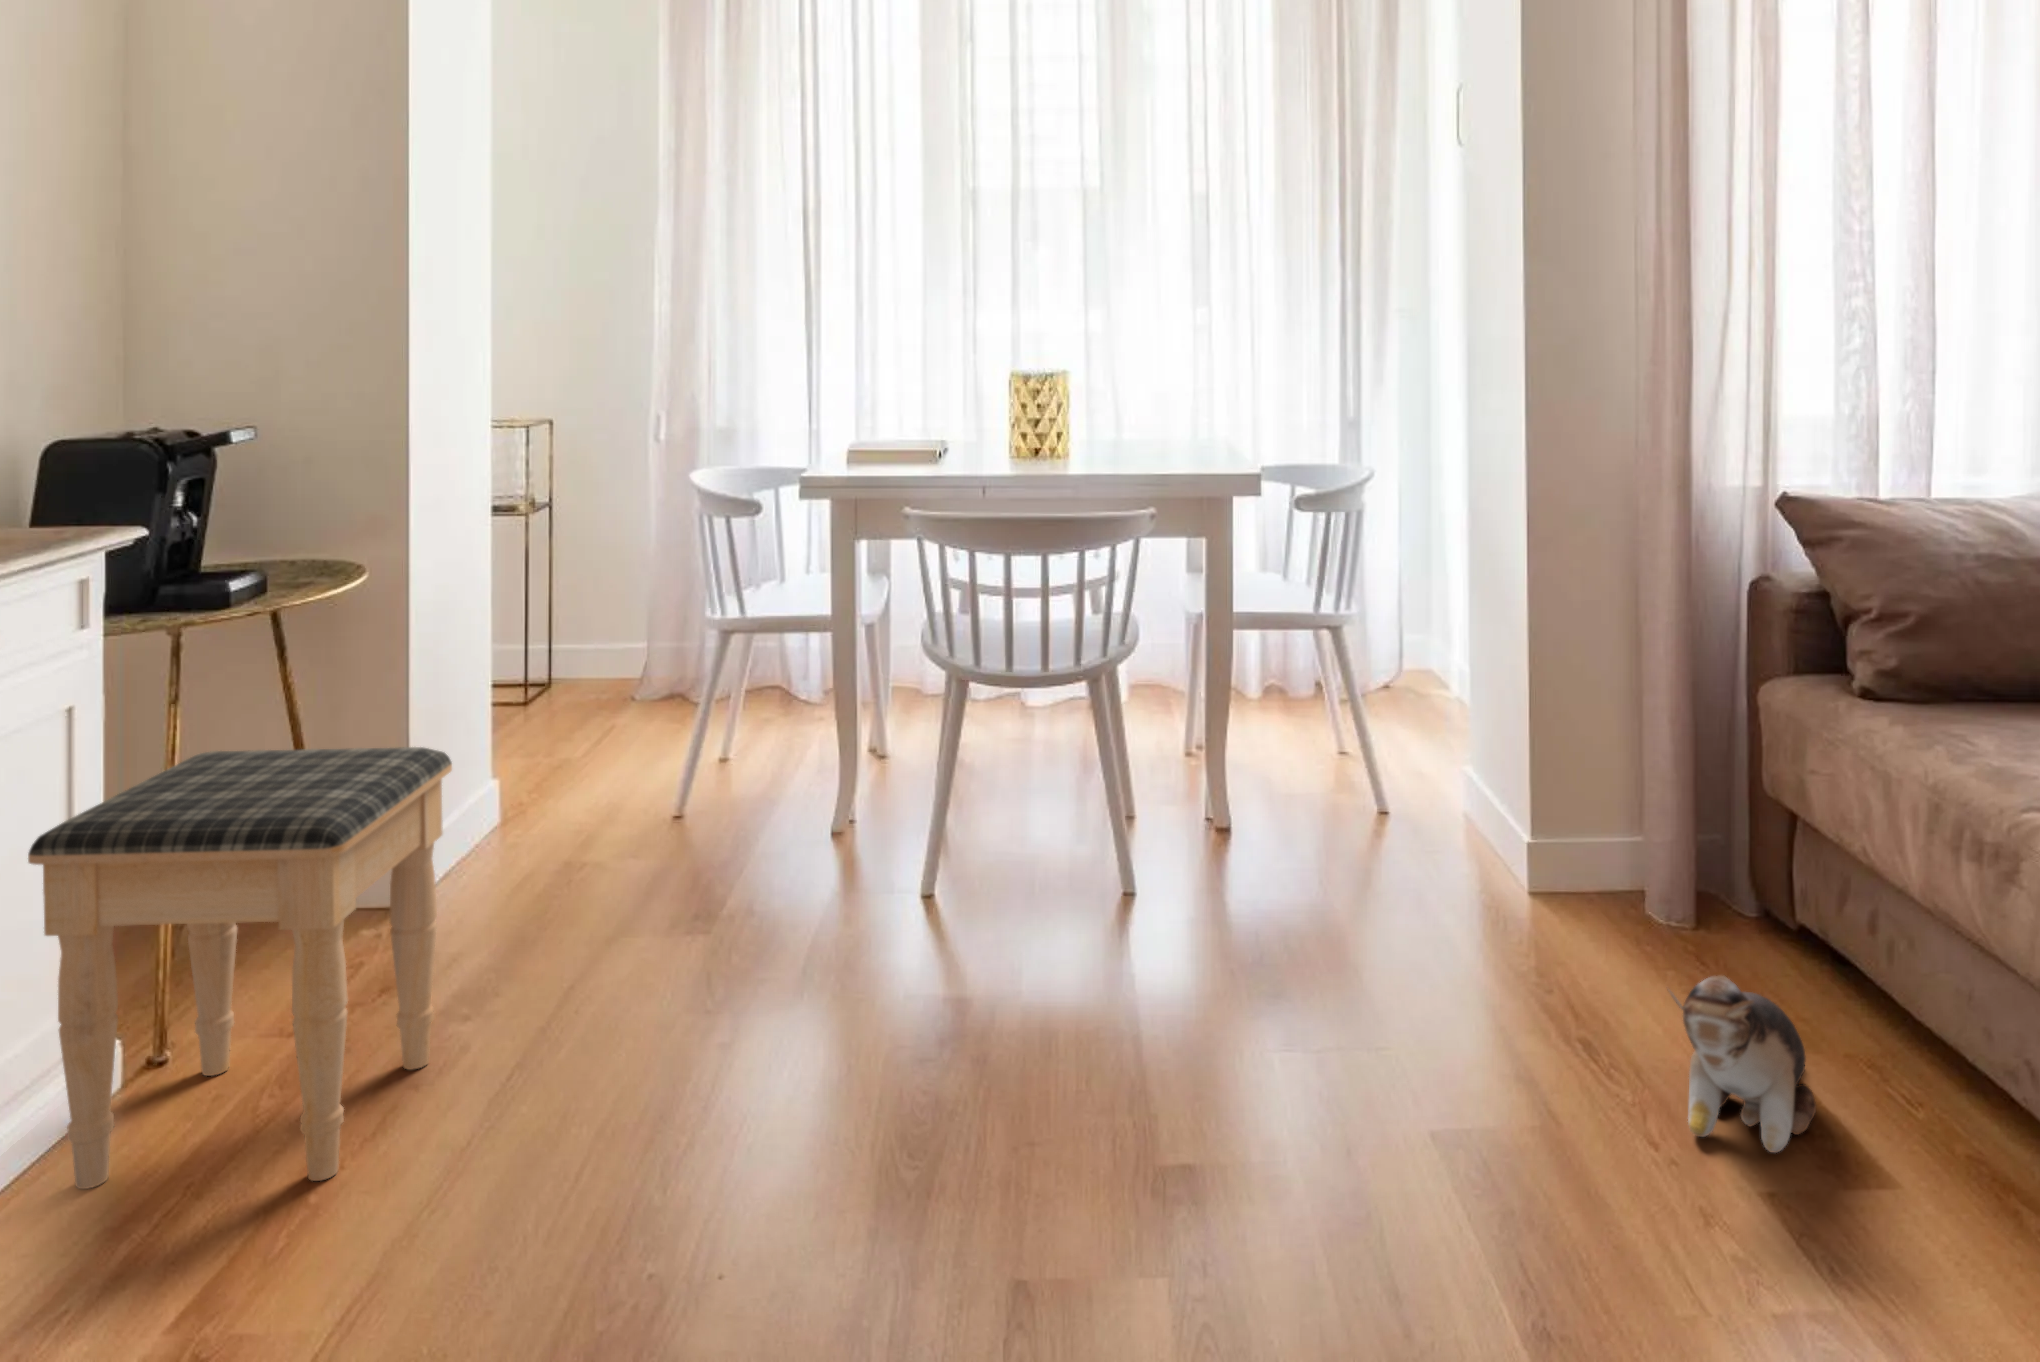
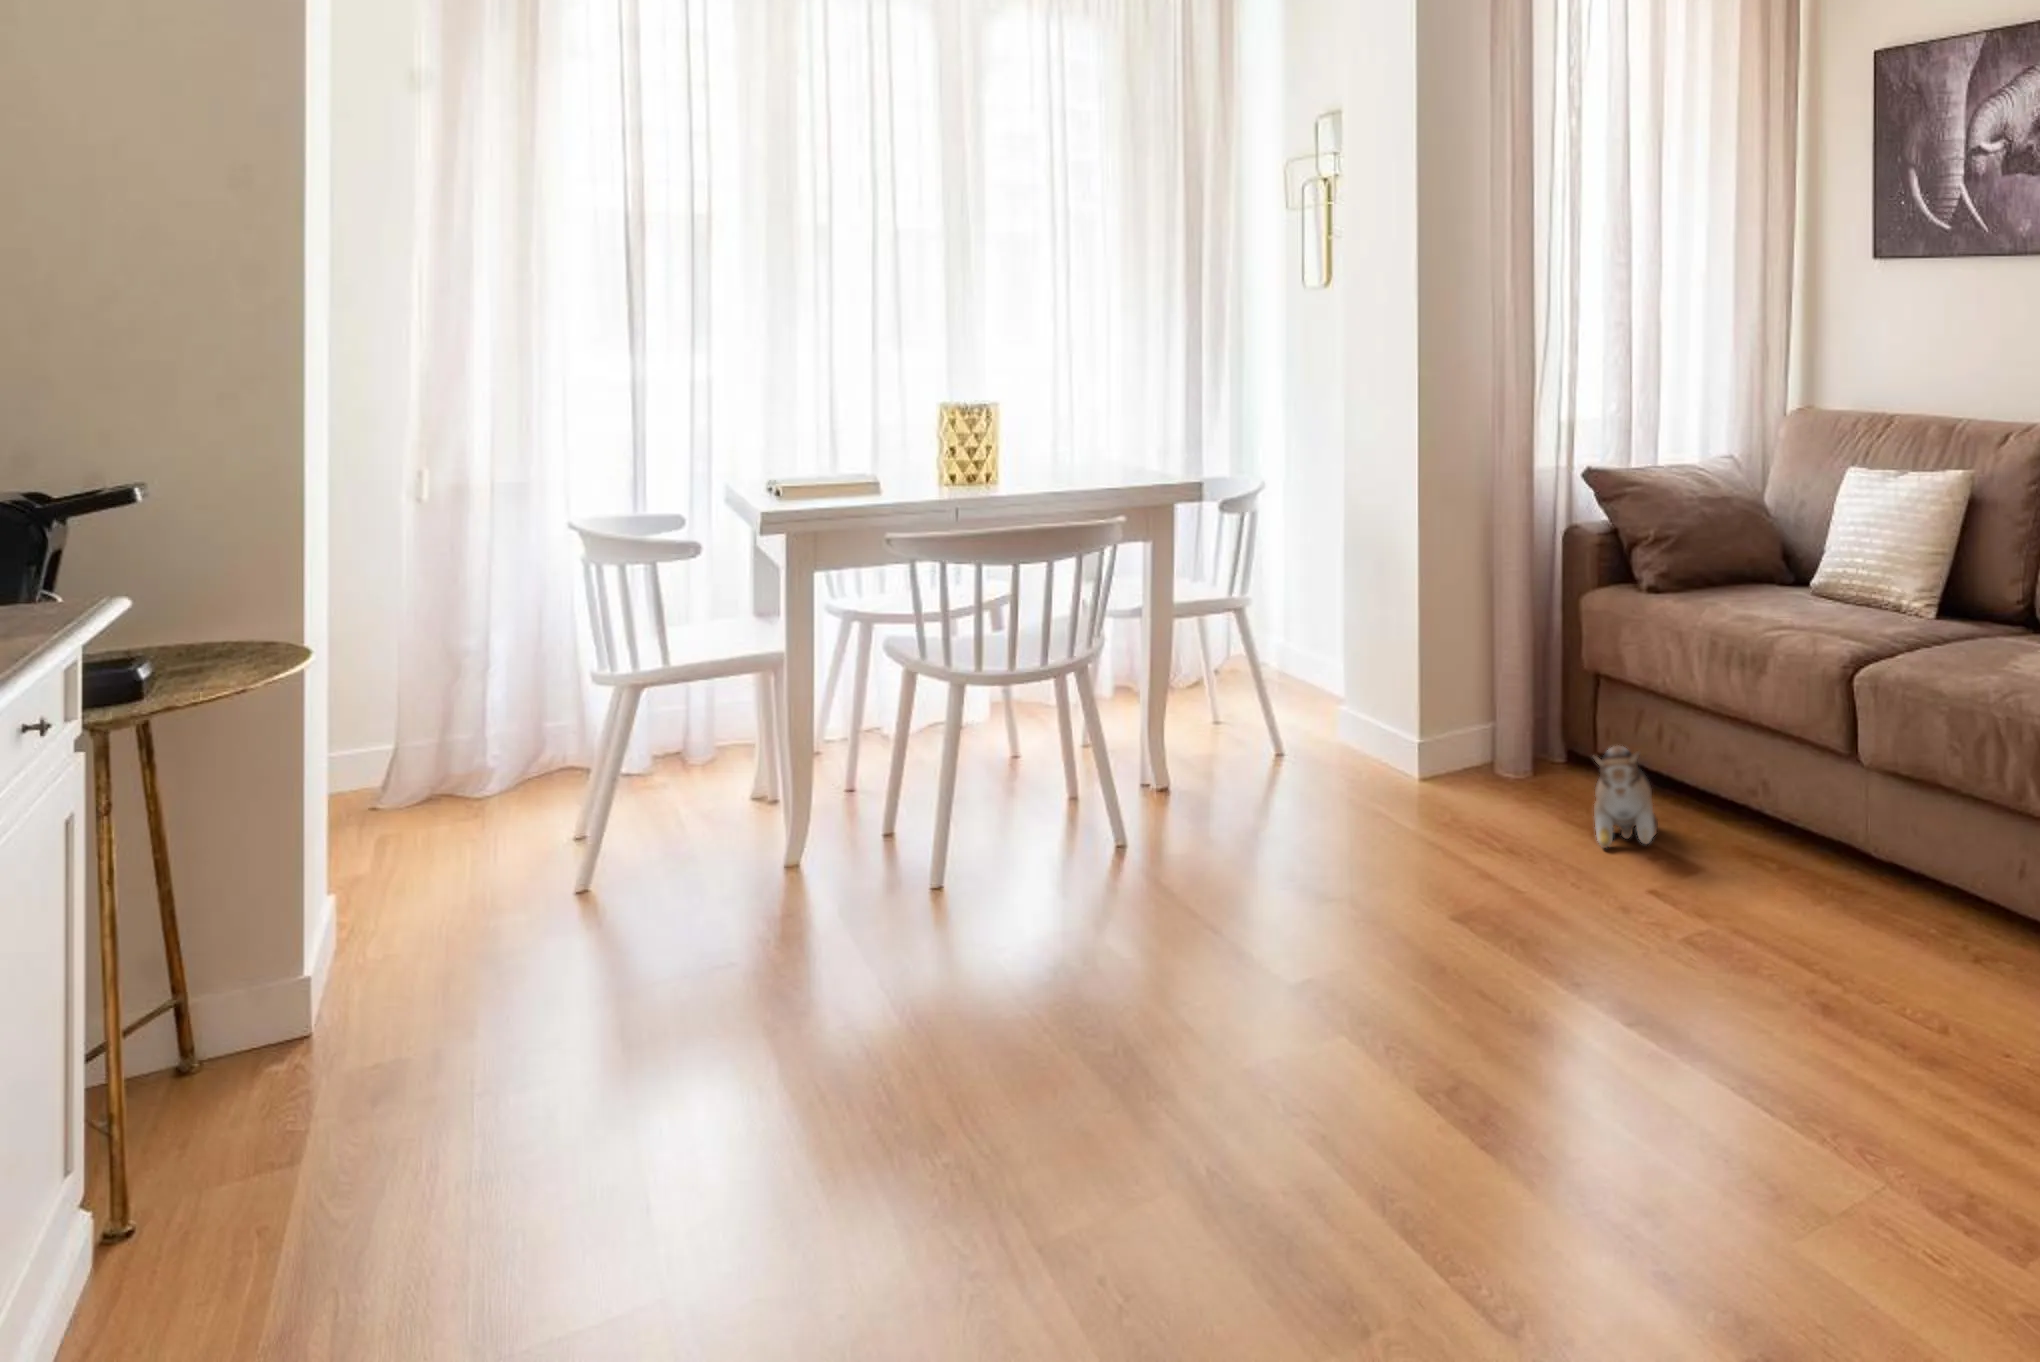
footstool: present [28,747,452,1189] -> none [466,732,753,1100]

